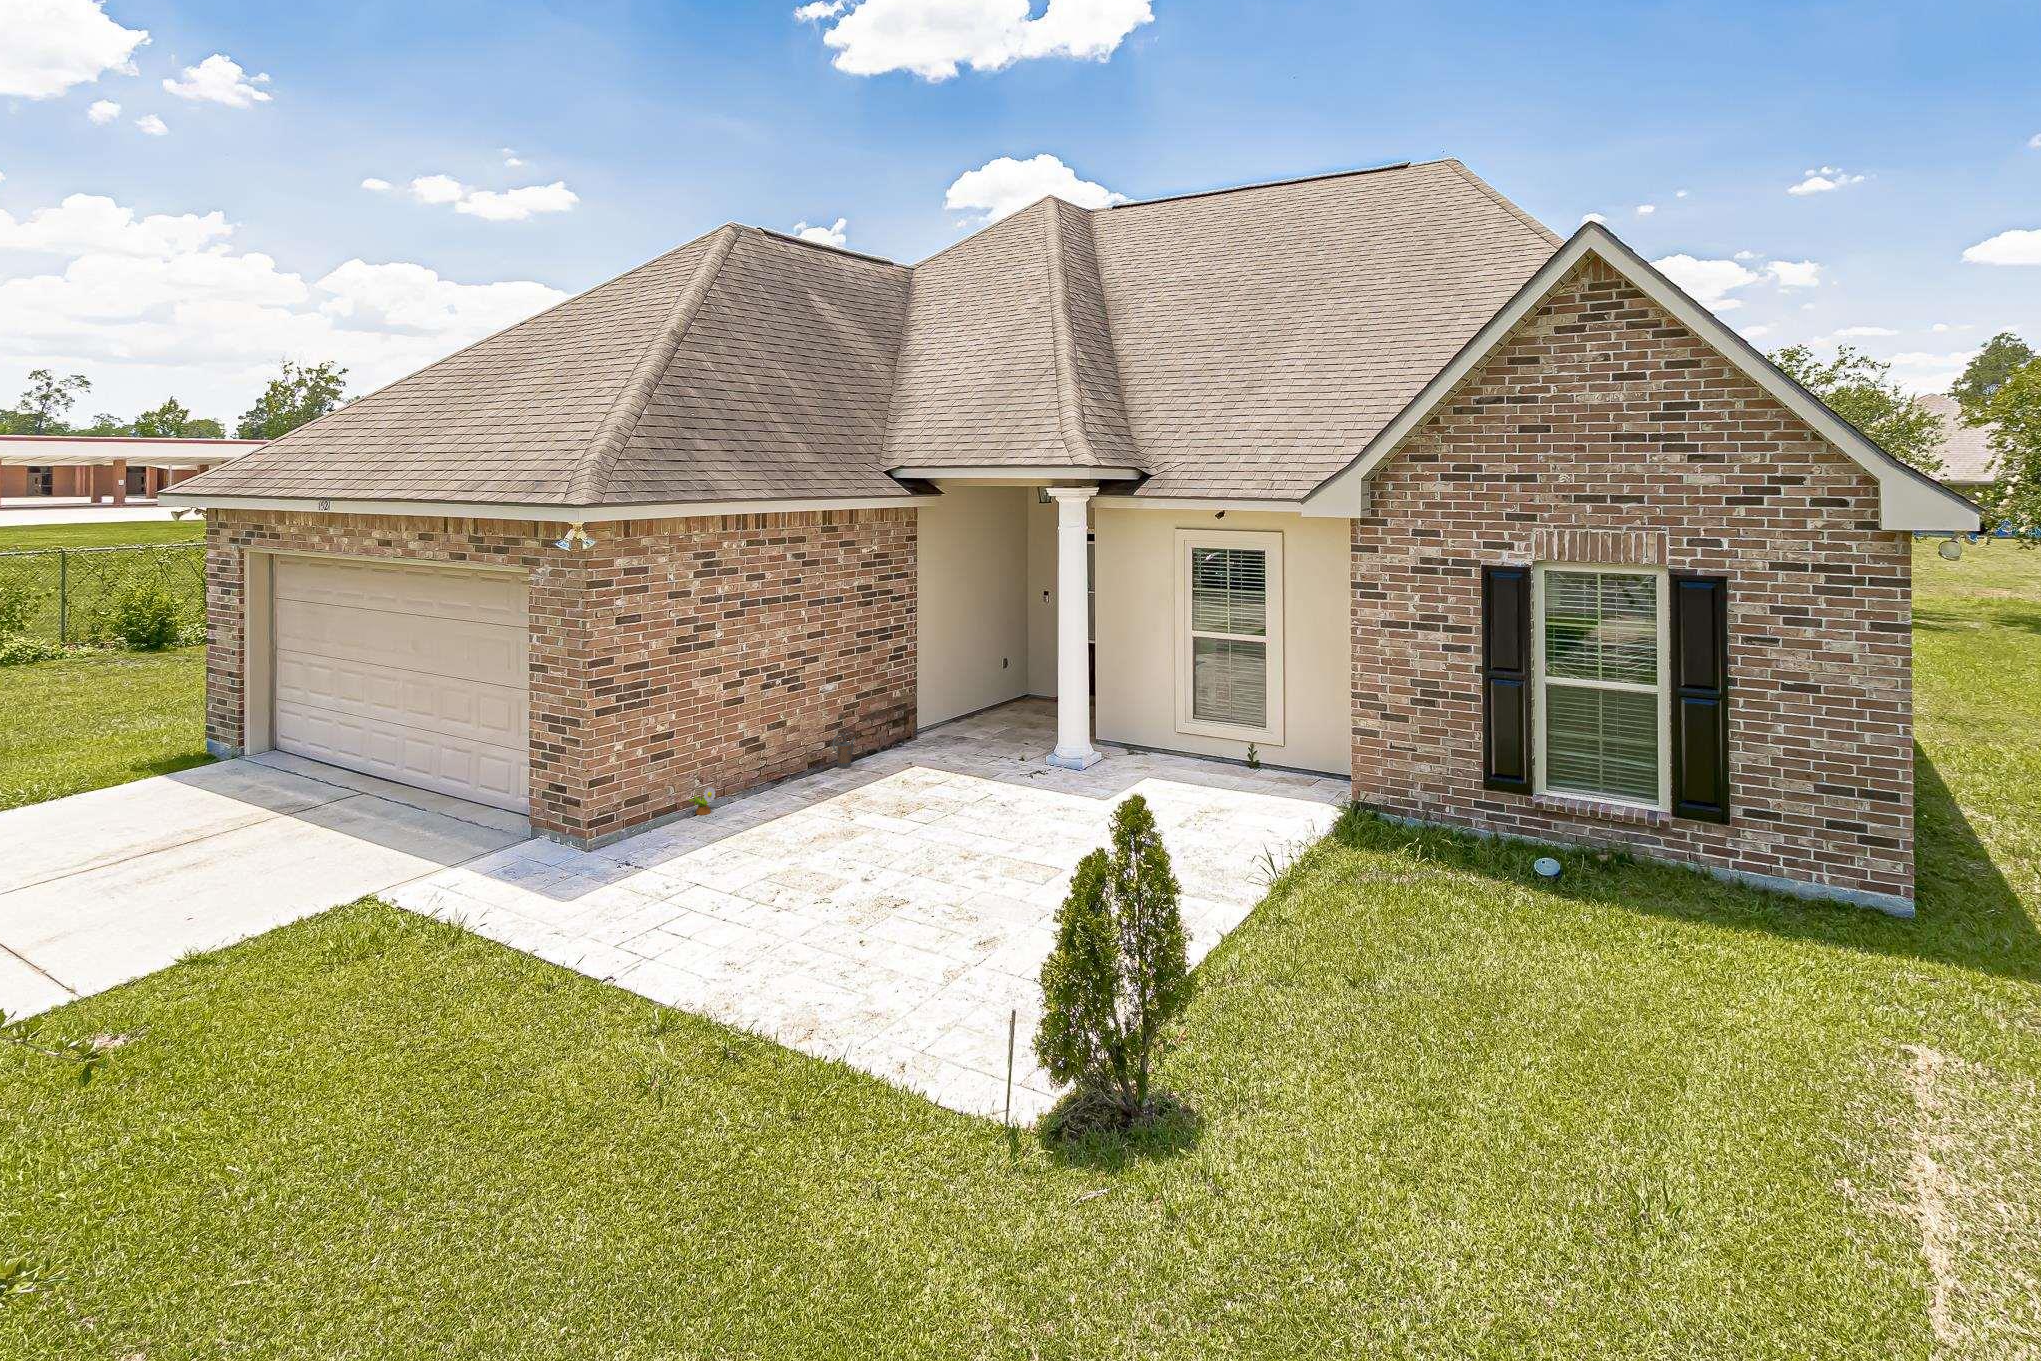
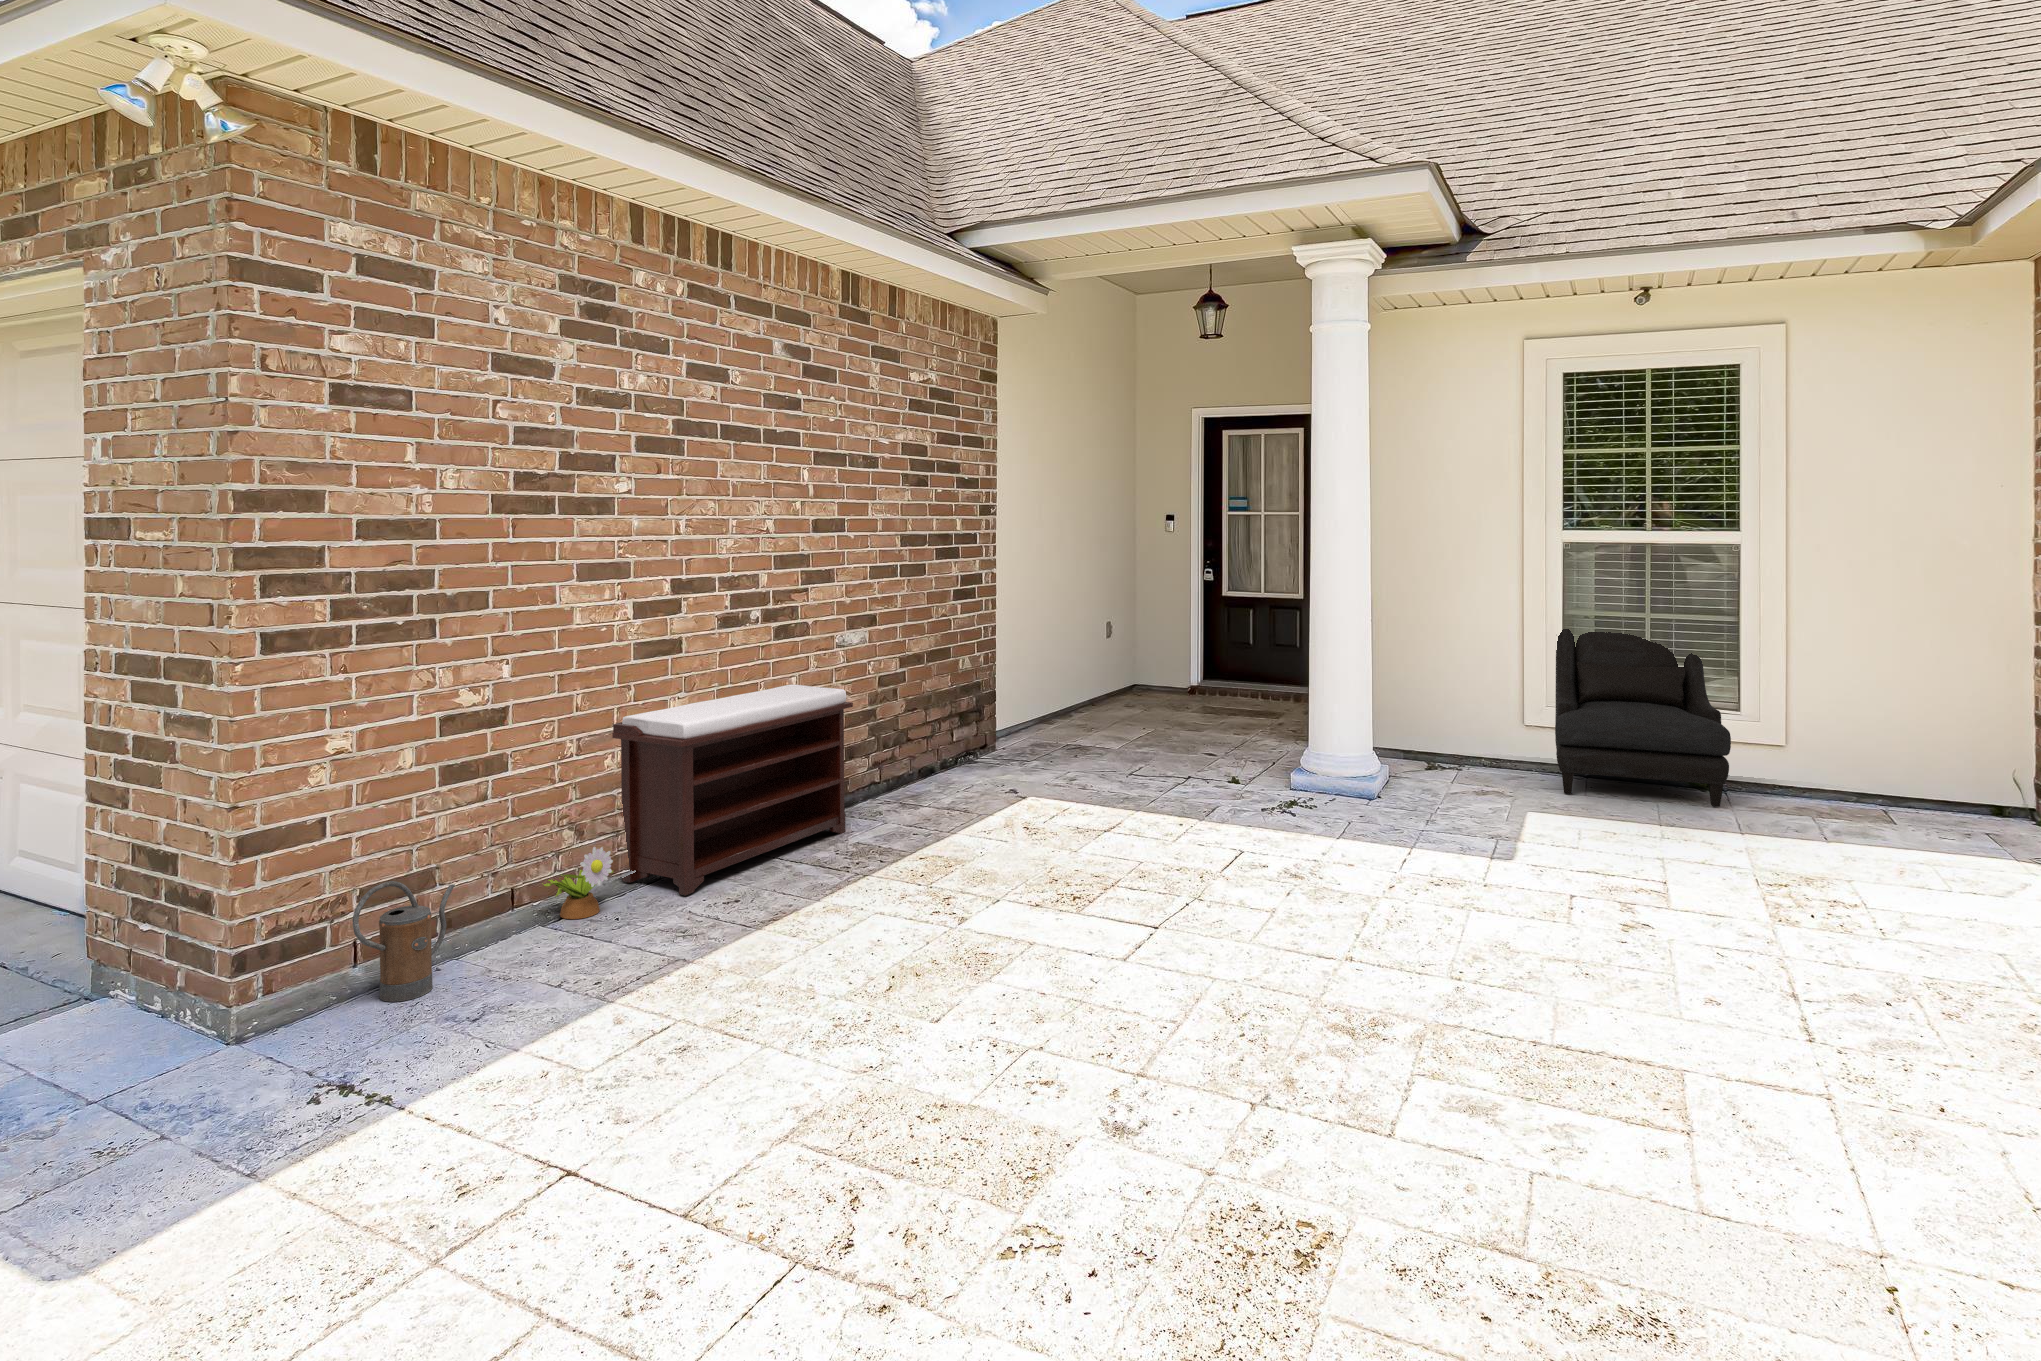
armchair: none [1171,681,1266,783] -> present [1555,629,1731,807]
bench: none [716,714,822,807] -> present [612,684,853,895]
watering can: present [833,734,855,768] -> present [353,881,455,1002]

